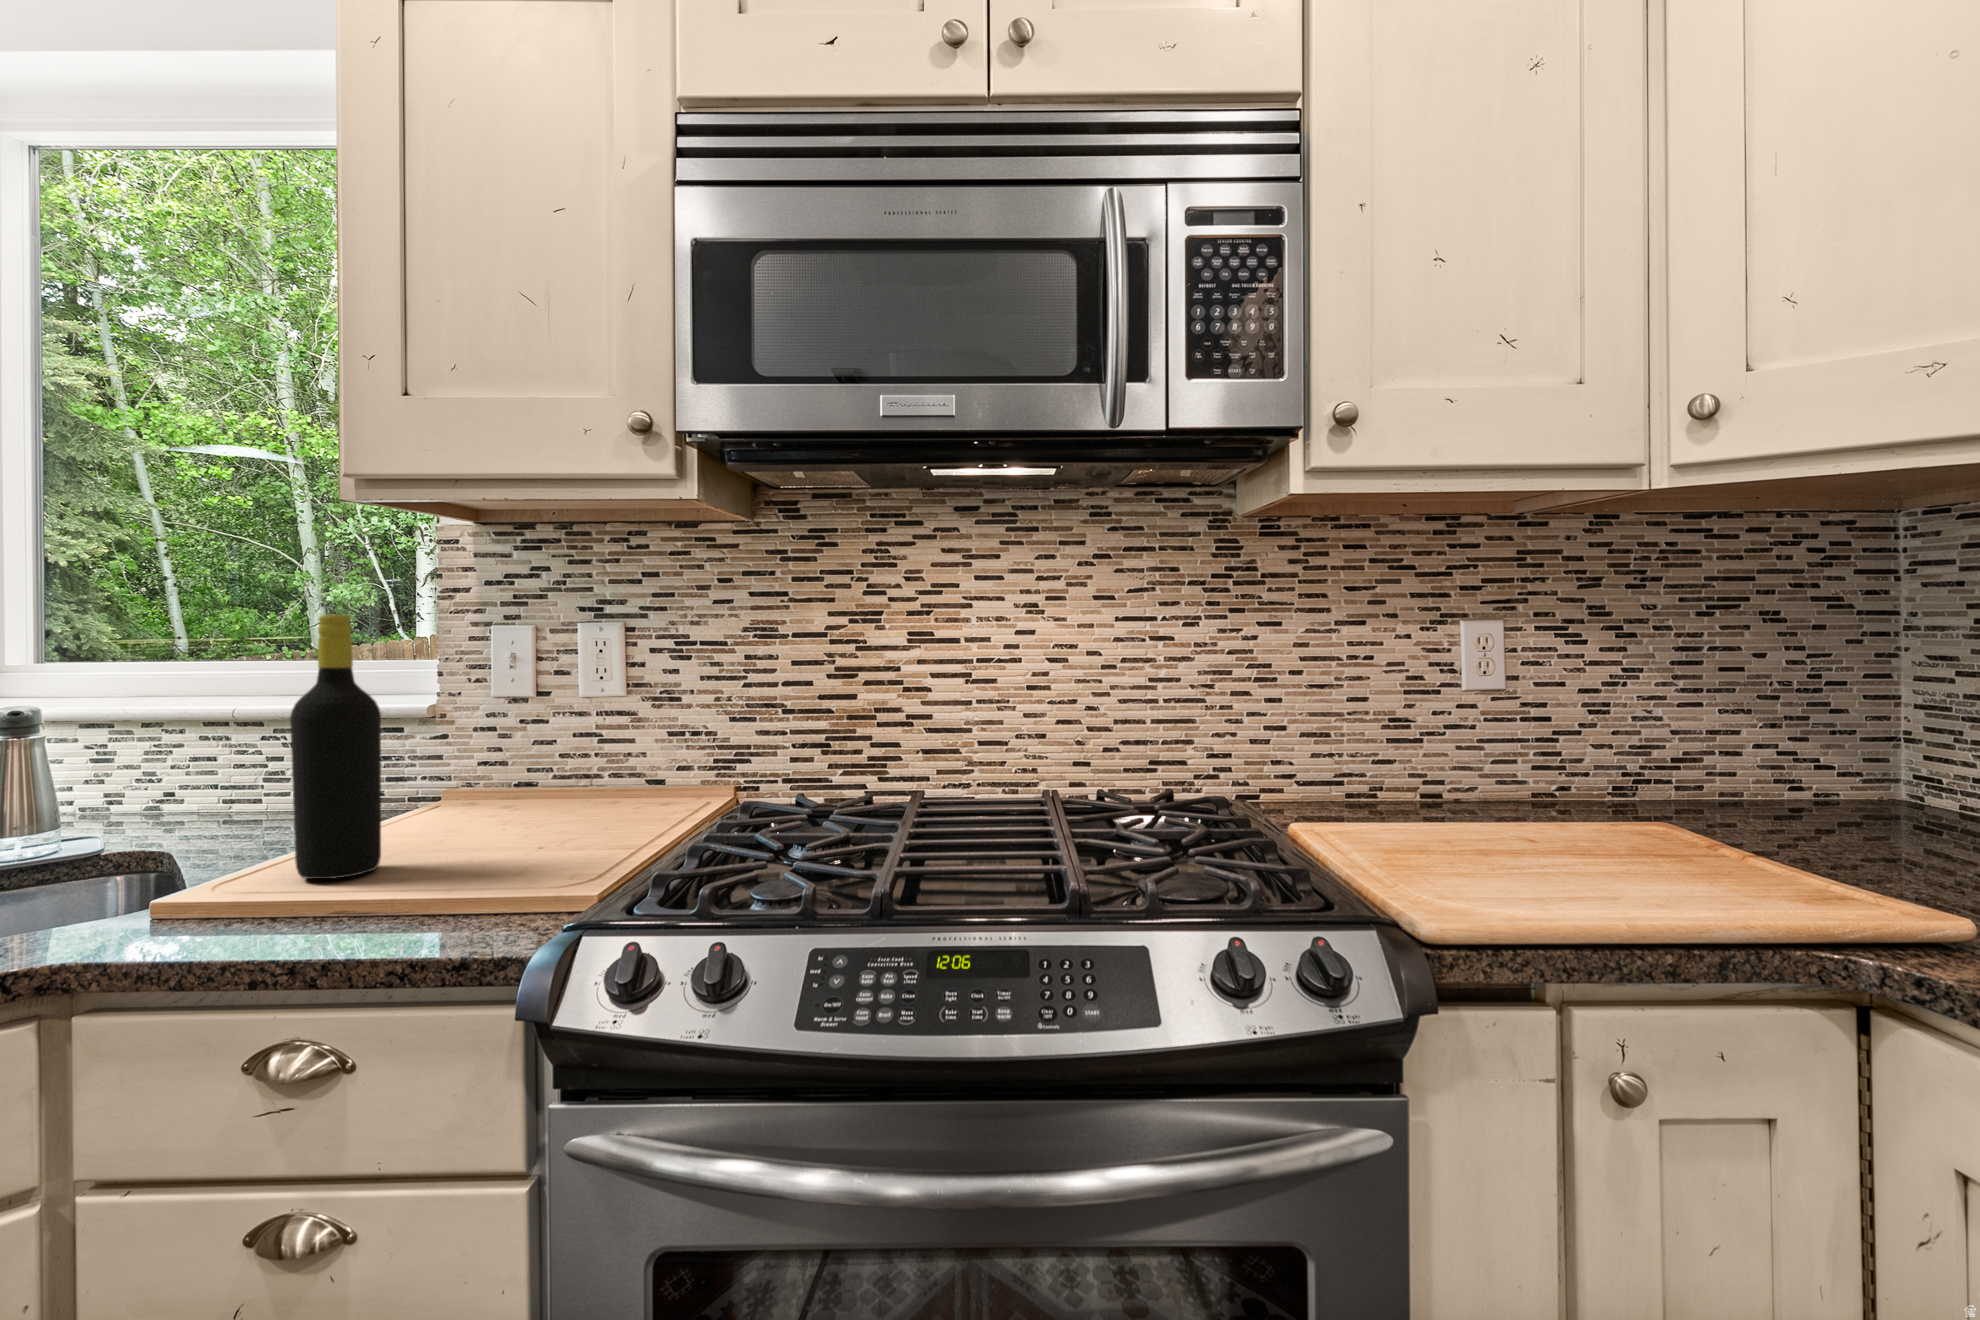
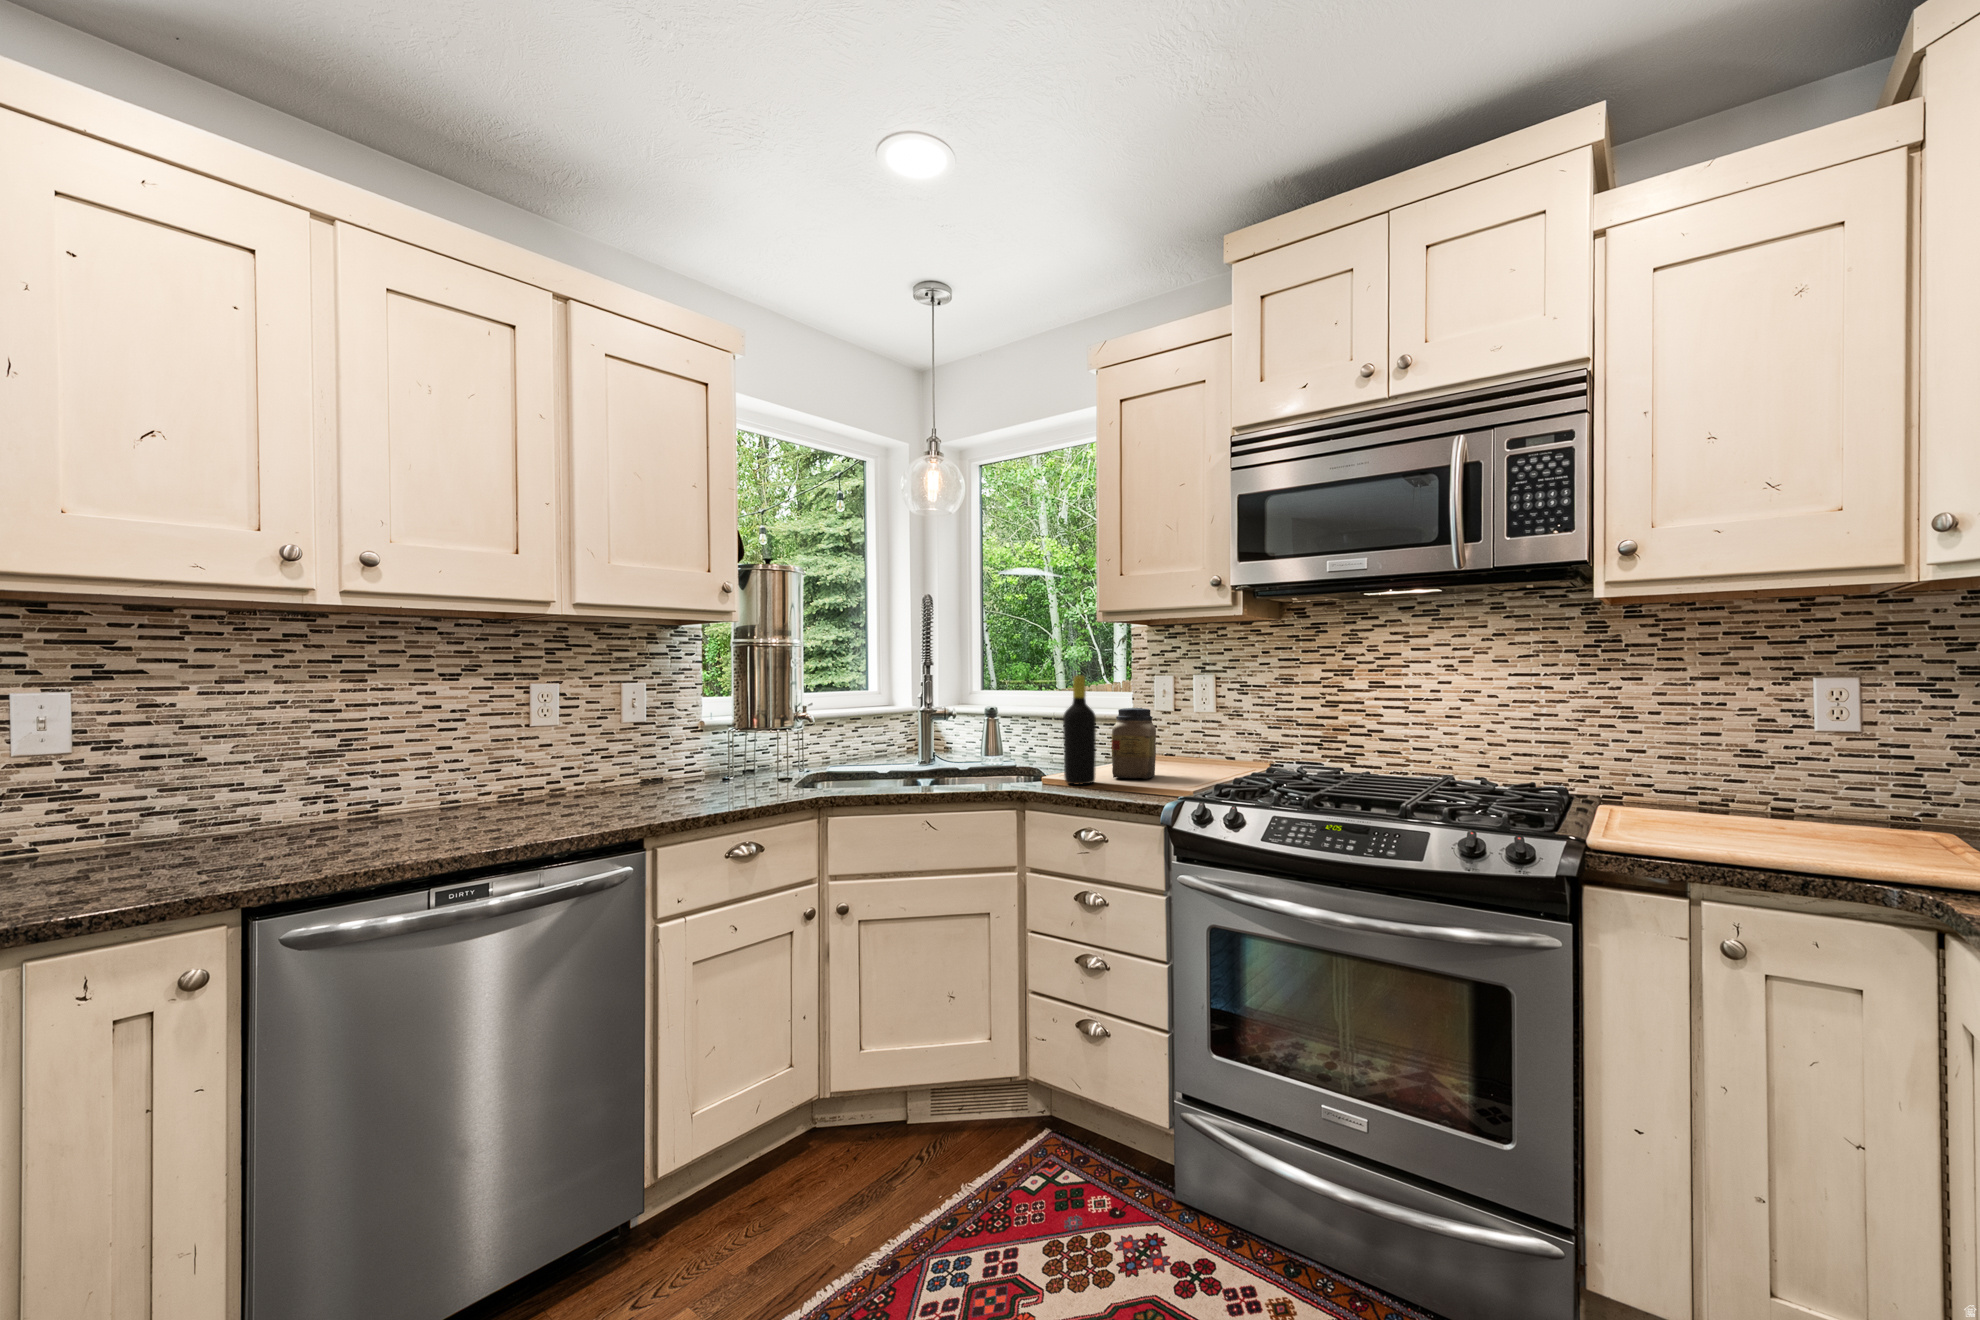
jar: none [418,690,520,850] -> present [1112,708,1156,778]

